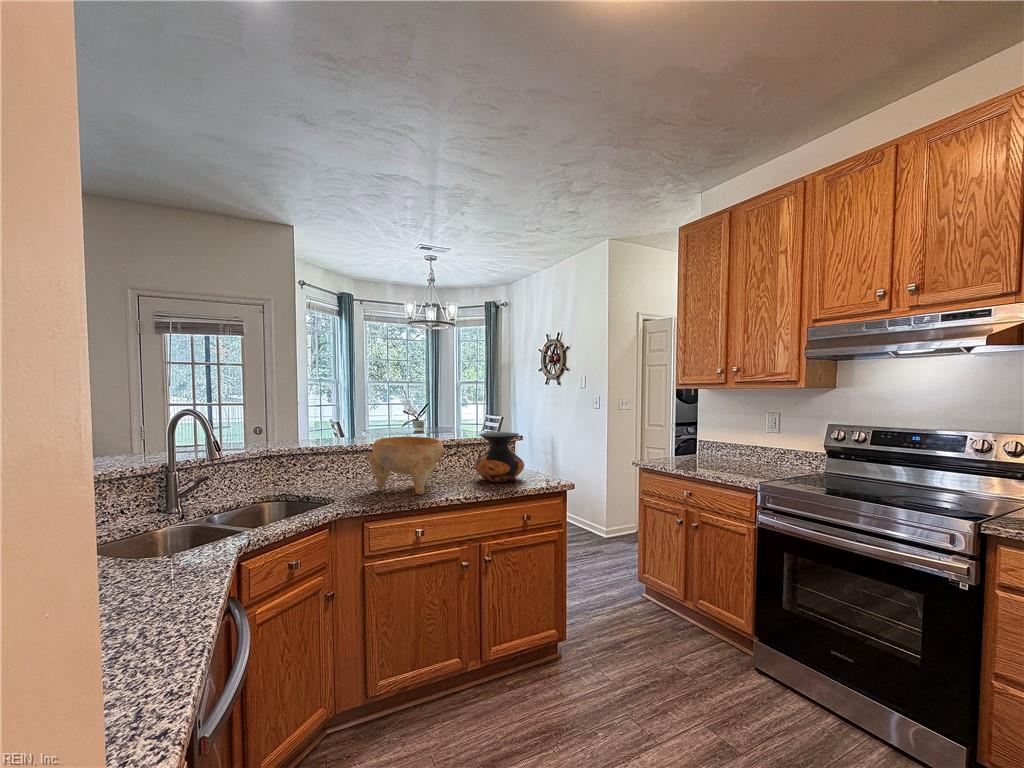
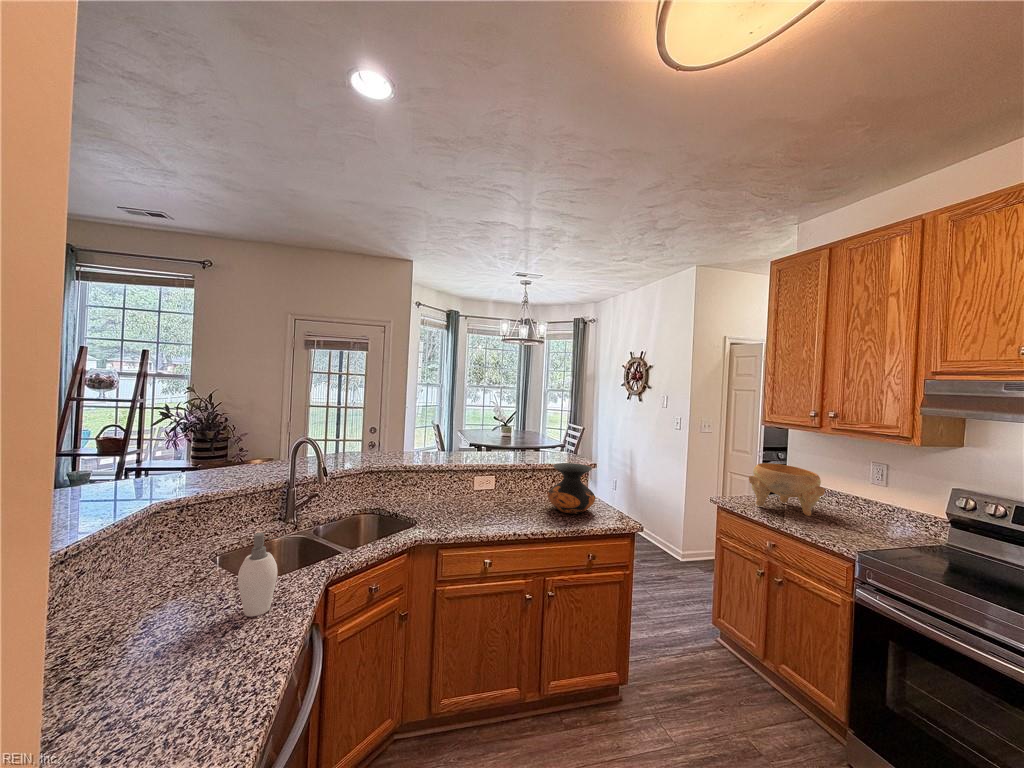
decorative bowl: present [366,437,444,495] -> present [749,463,825,516]
soap dispenser: none [142,490,204,584] -> present [238,533,290,617]

